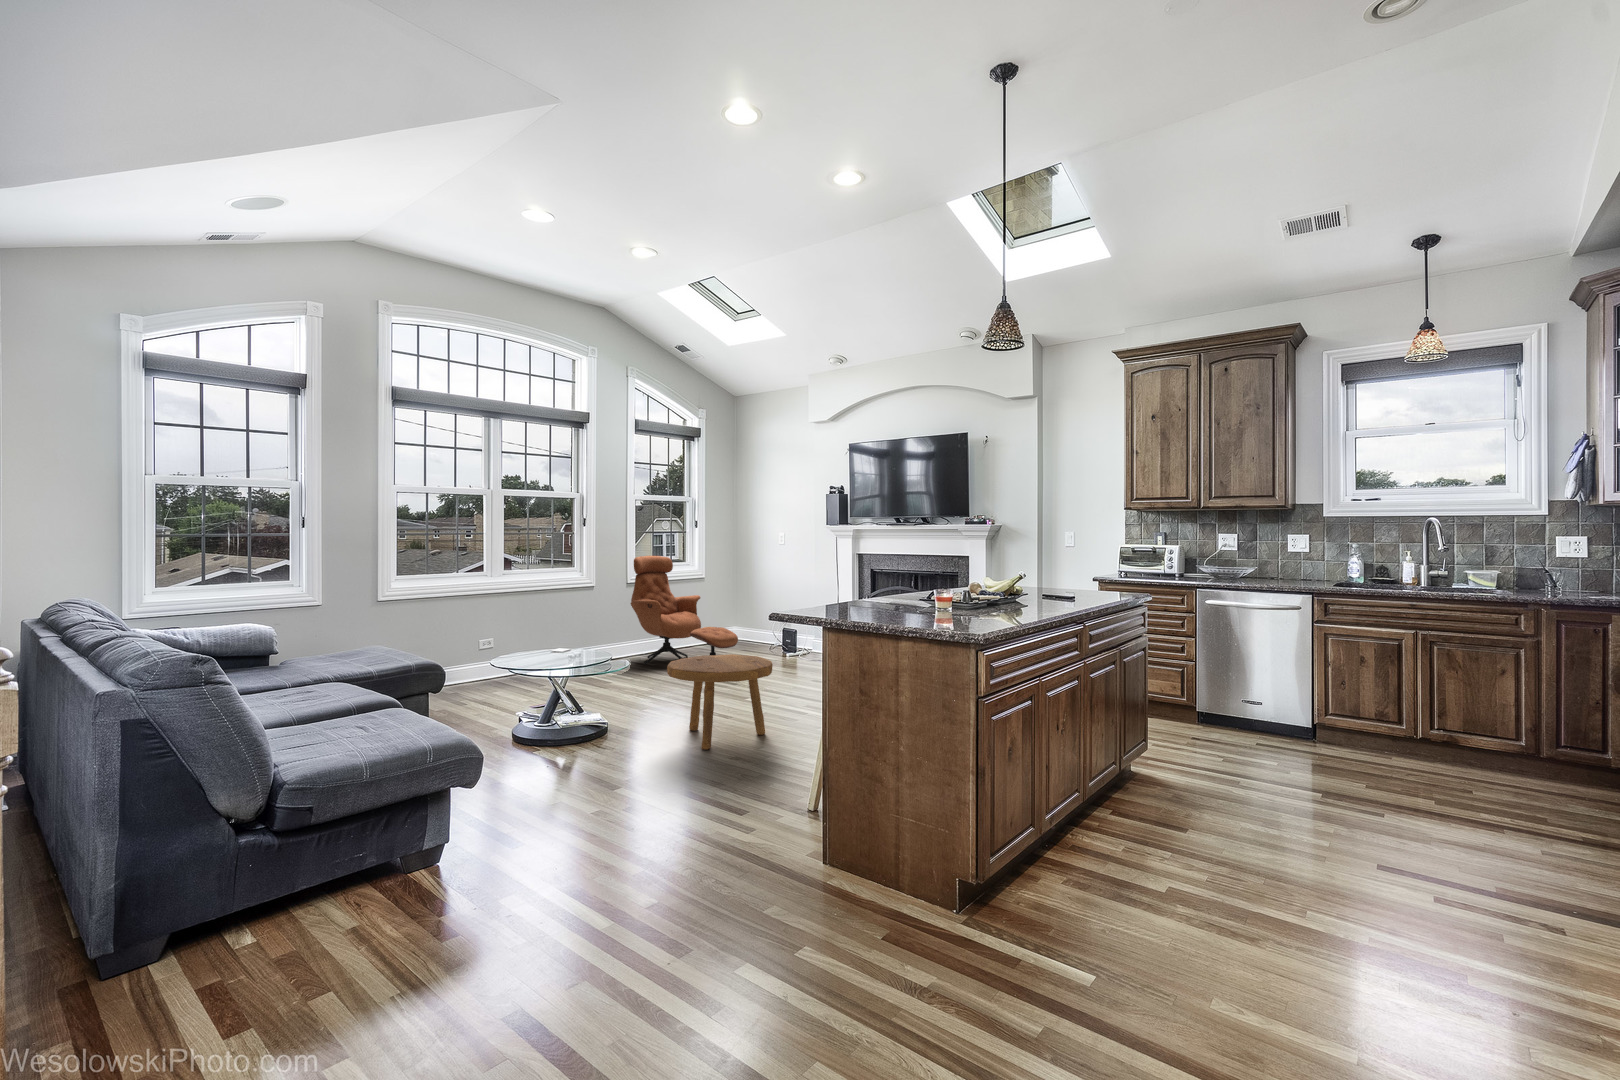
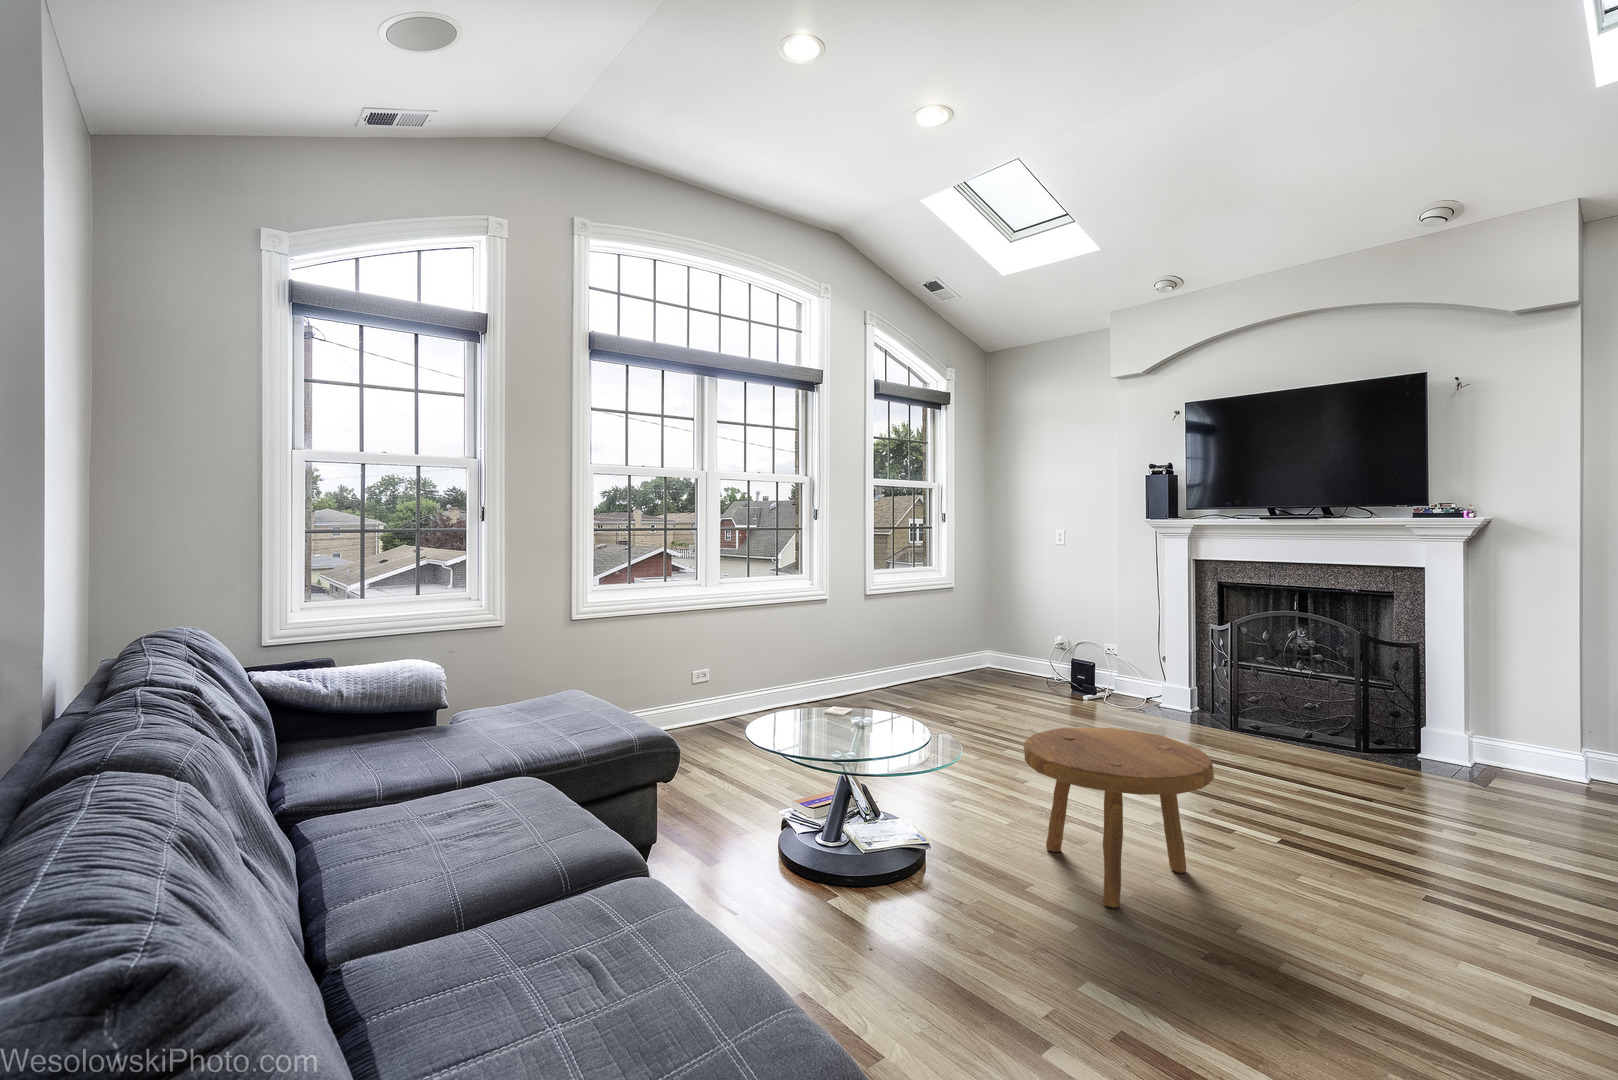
lounge chair: present [630,556,738,664] -> none [871,558,1027,719]

